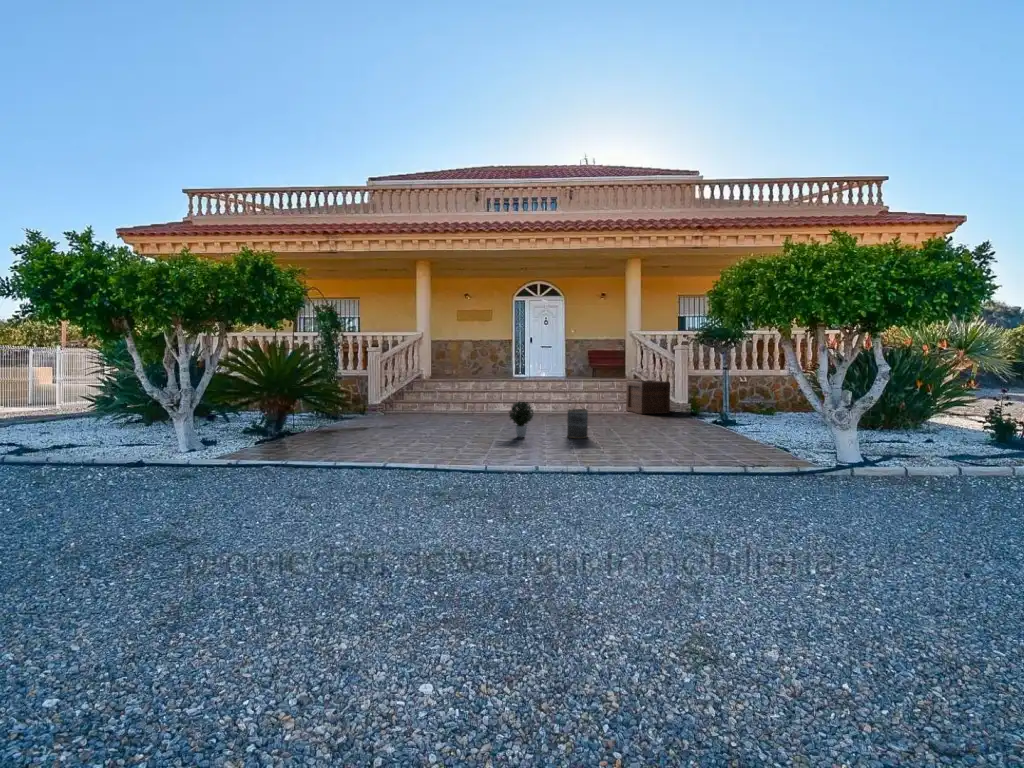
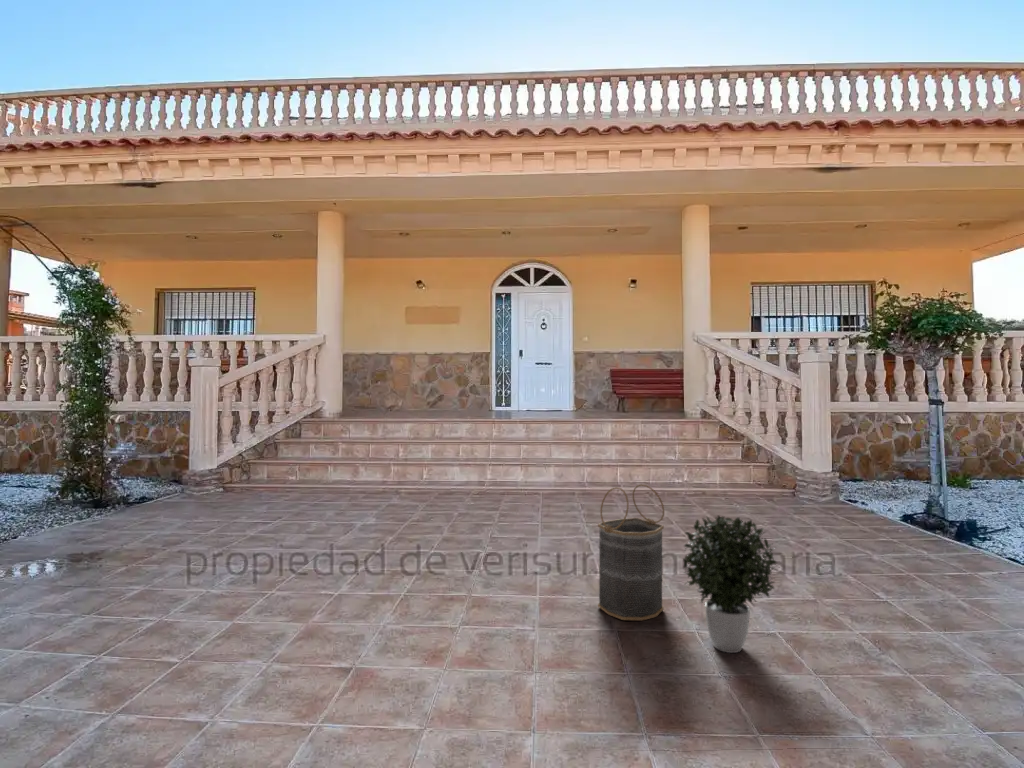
wooden crate: present [626,380,670,414] -> none [699,421,793,492]
potted plant: present [509,402,533,438] -> present [683,516,776,653]

